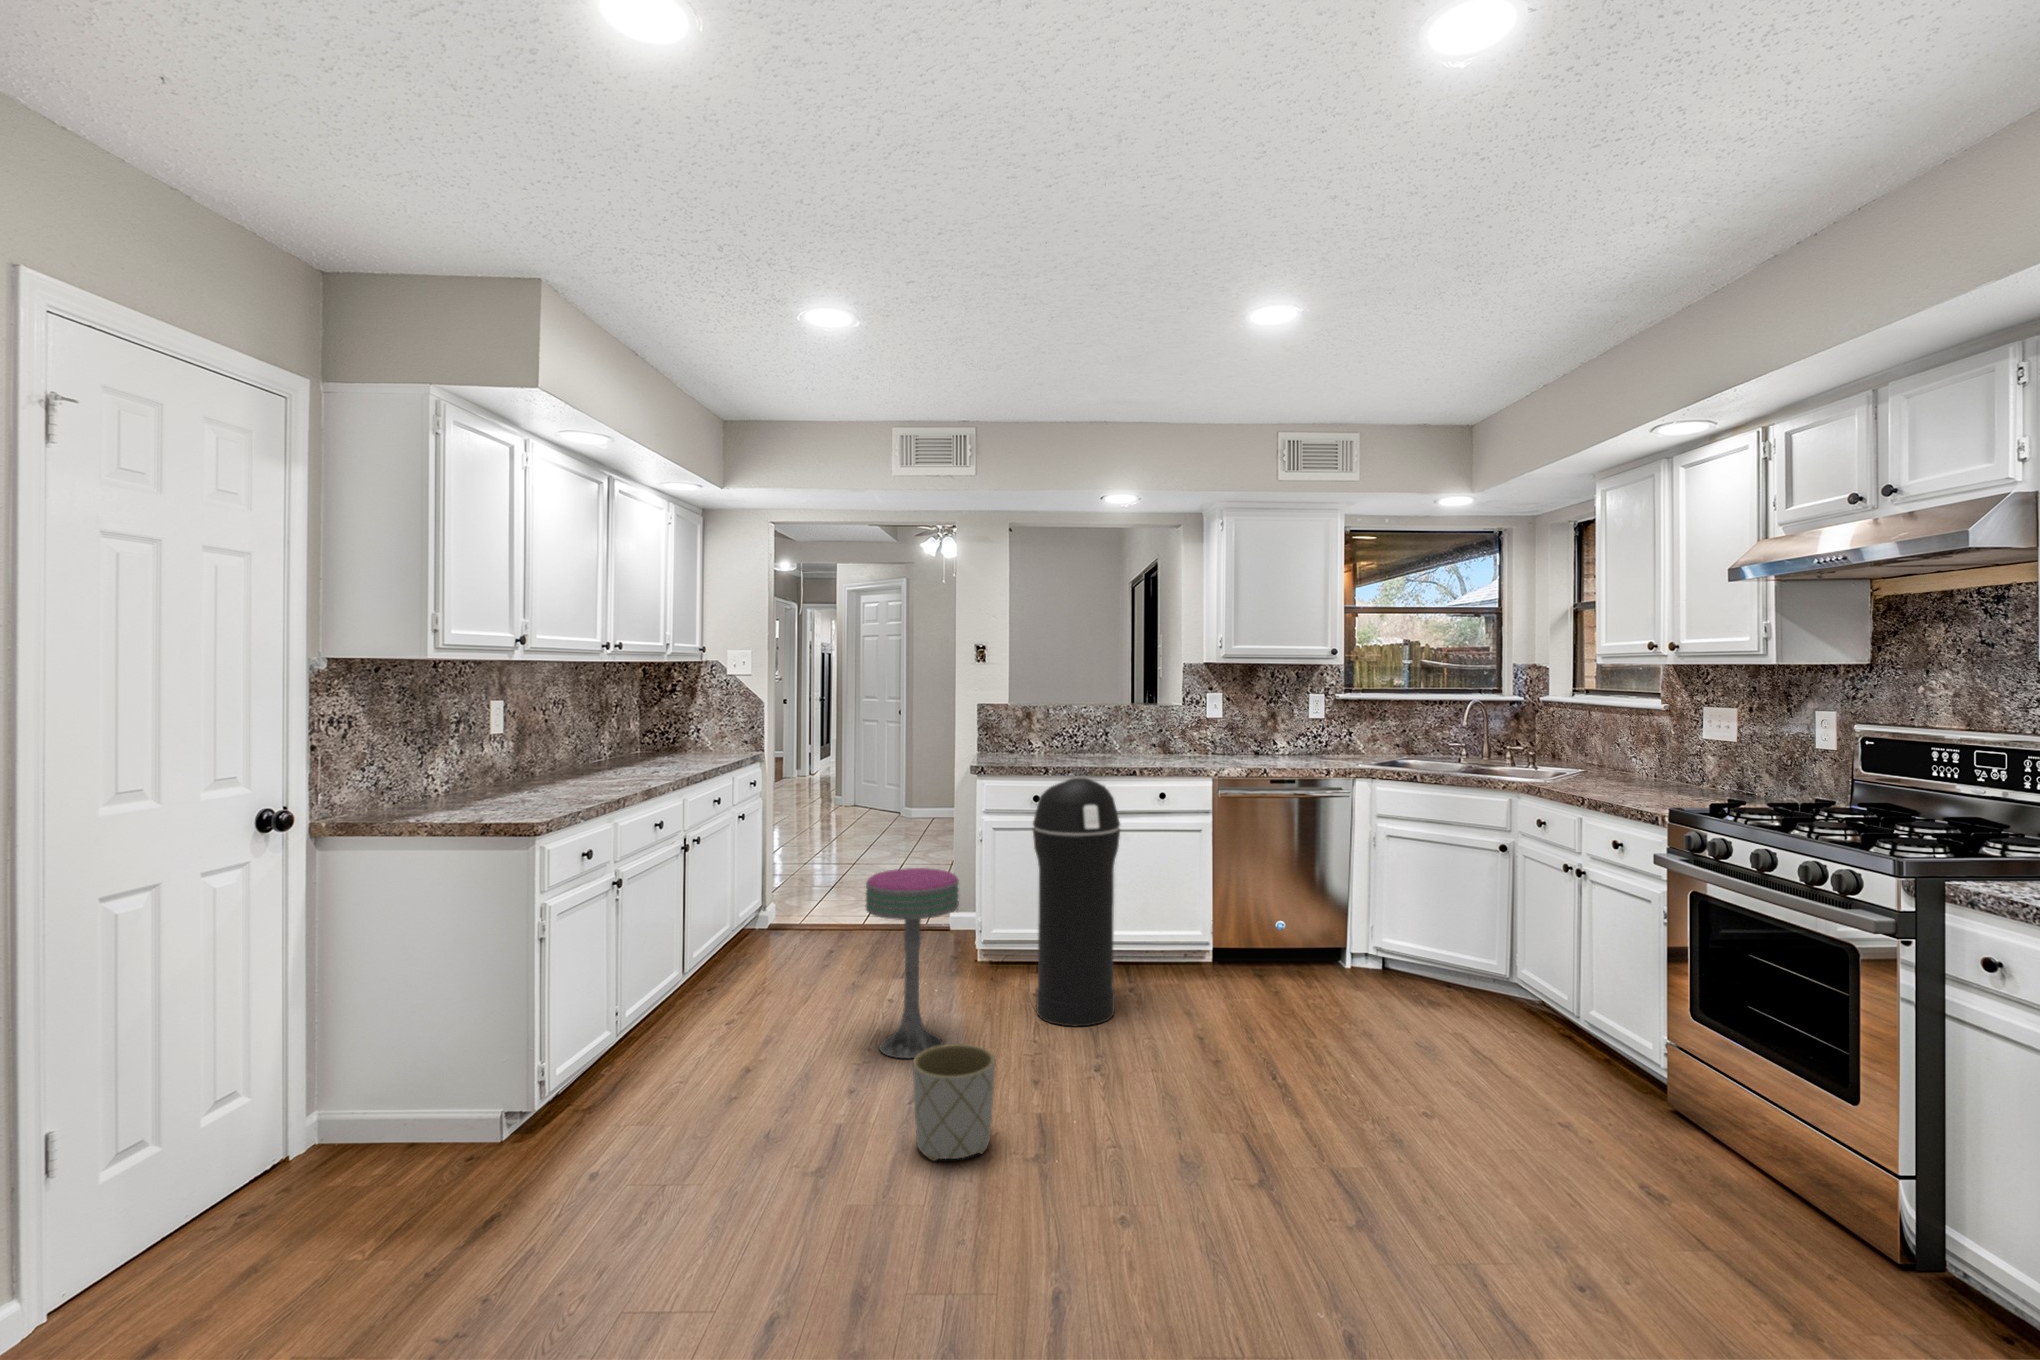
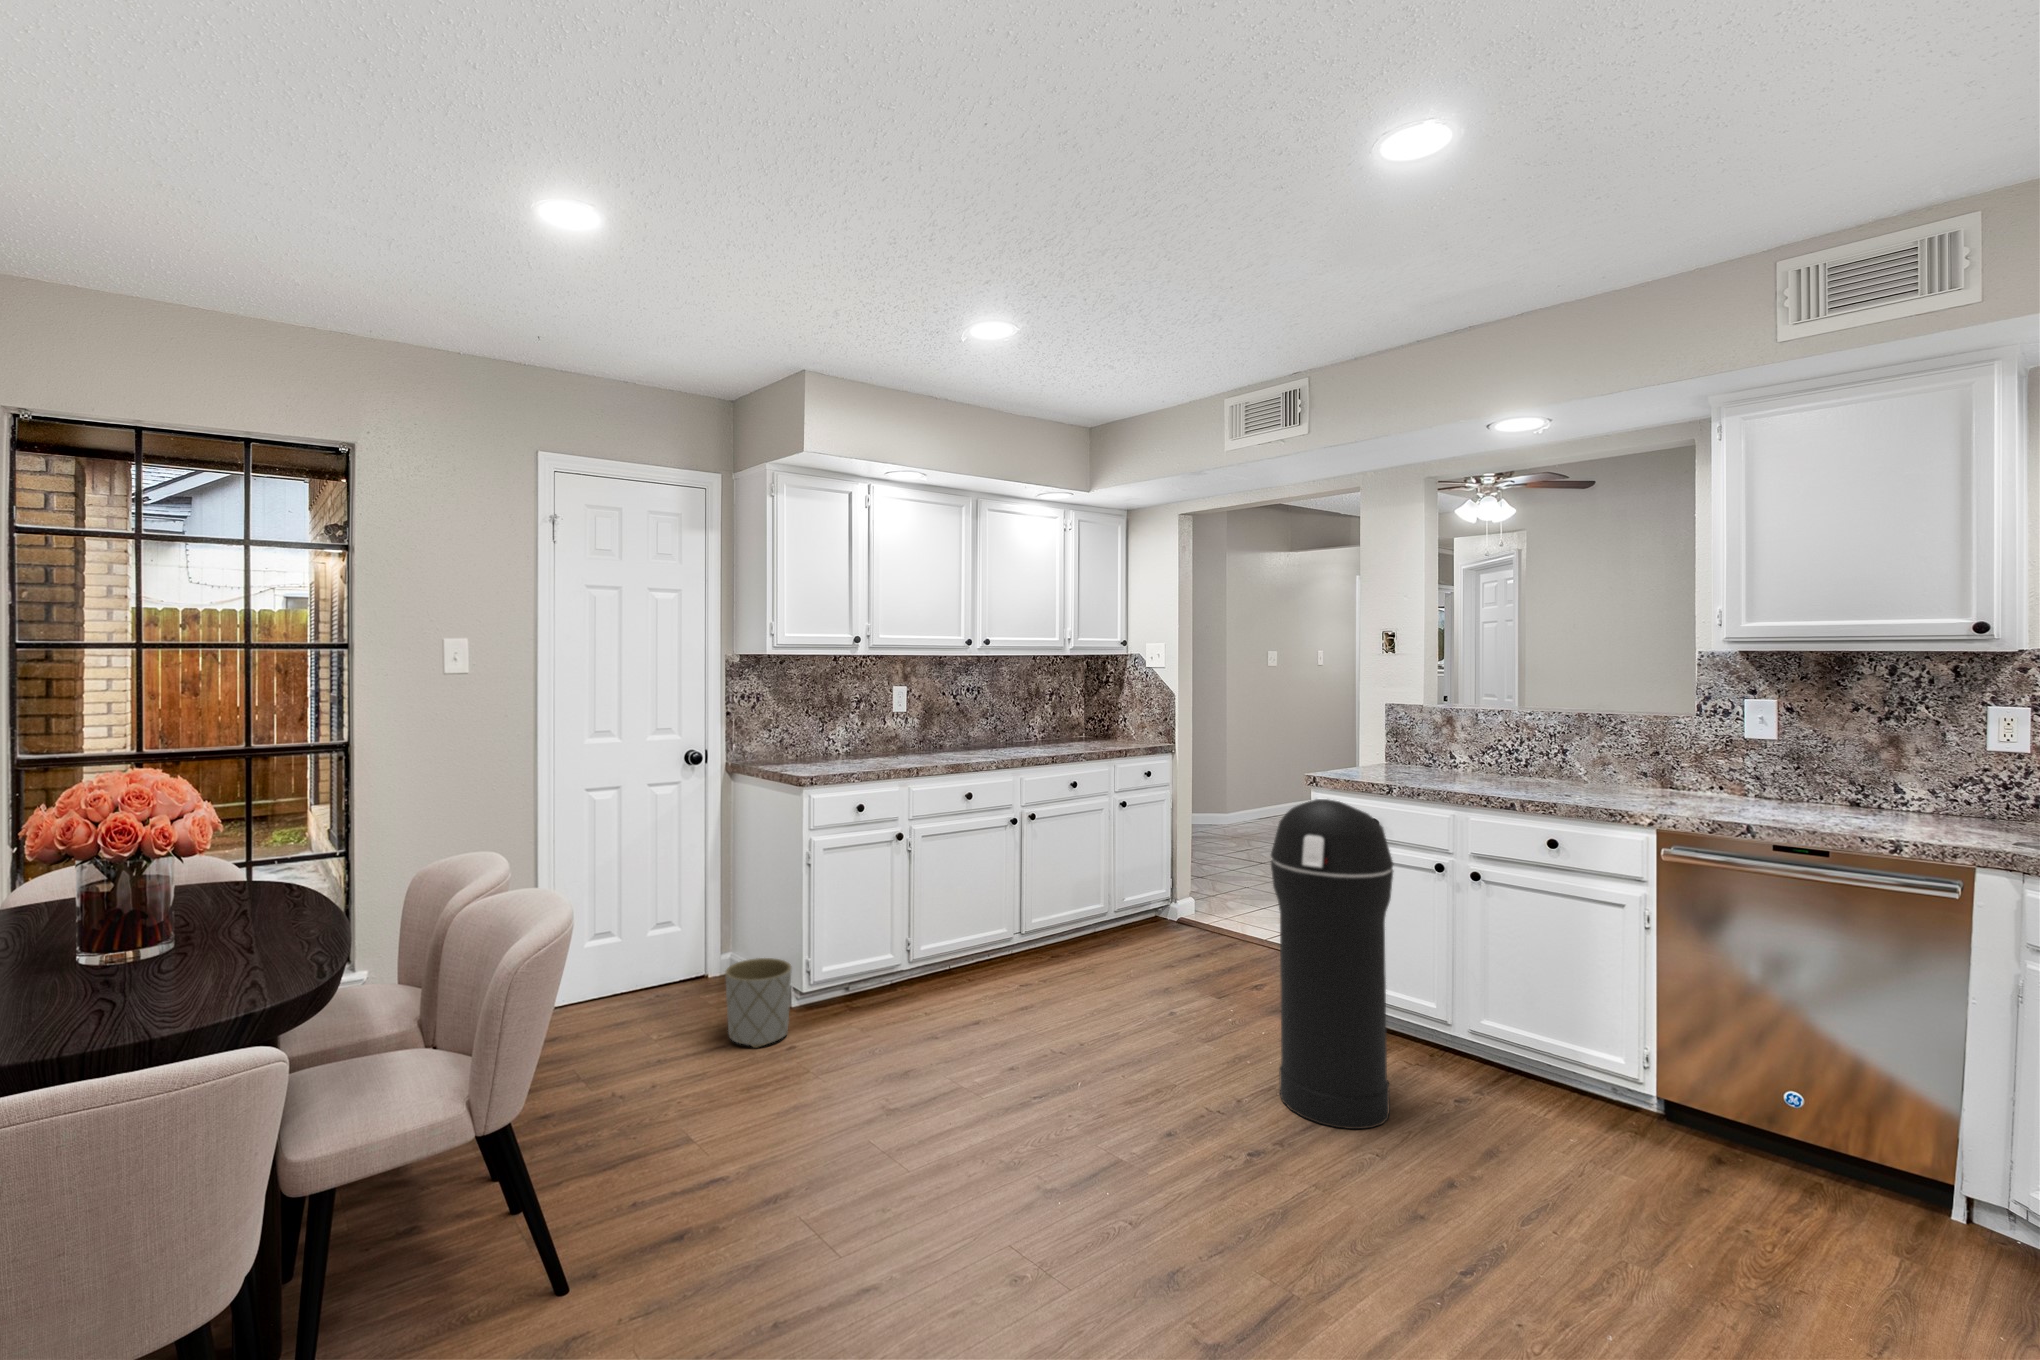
bar stool: present [866,868,959,1058] -> none [1063,871,1162,1077]
planter: present [913,1044,995,1161] -> present [725,958,791,1048]

